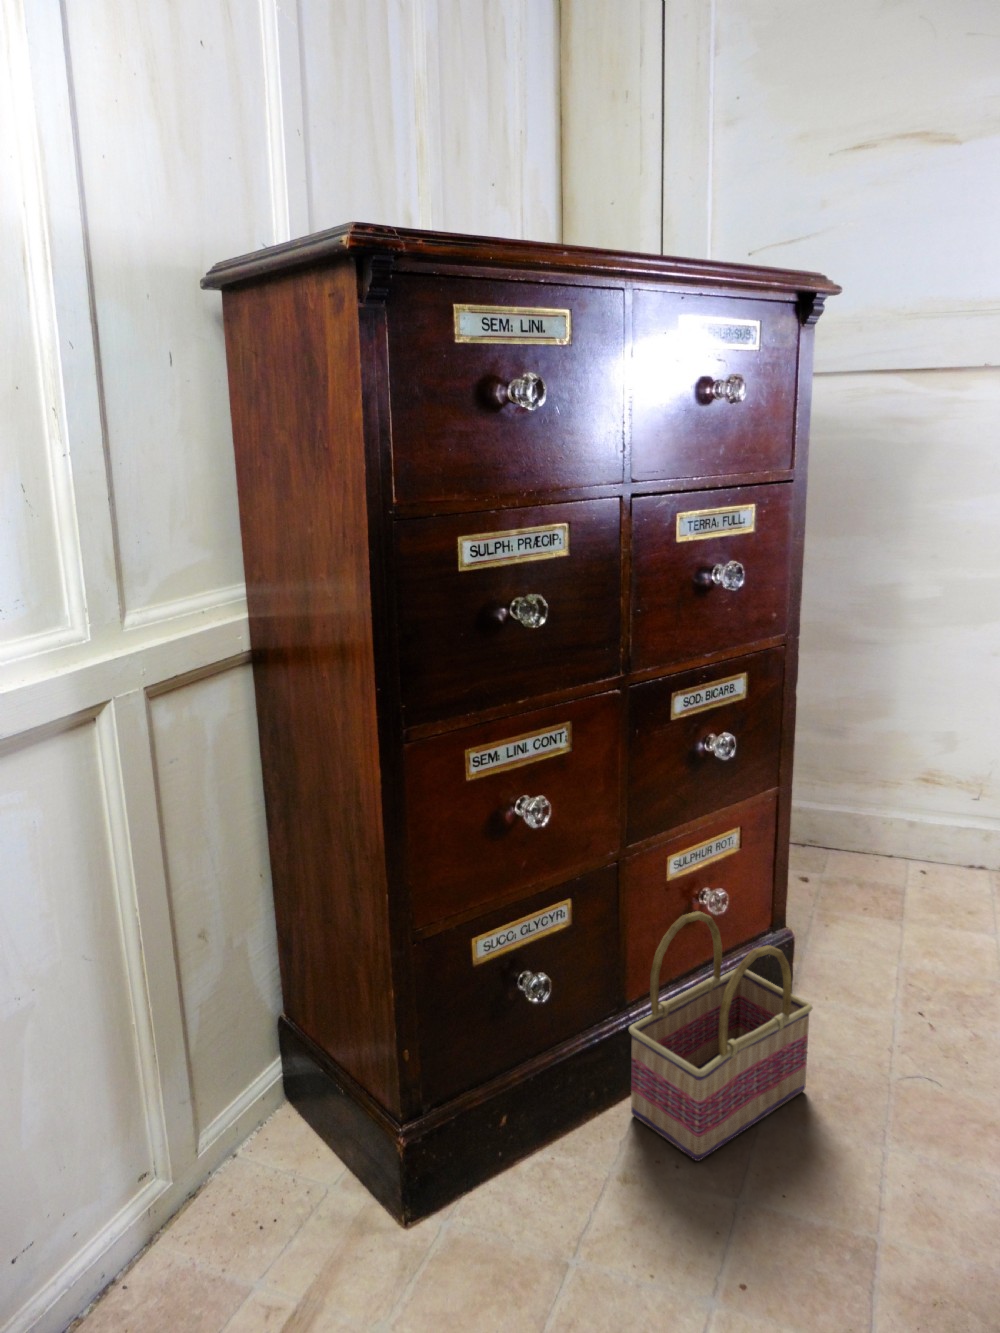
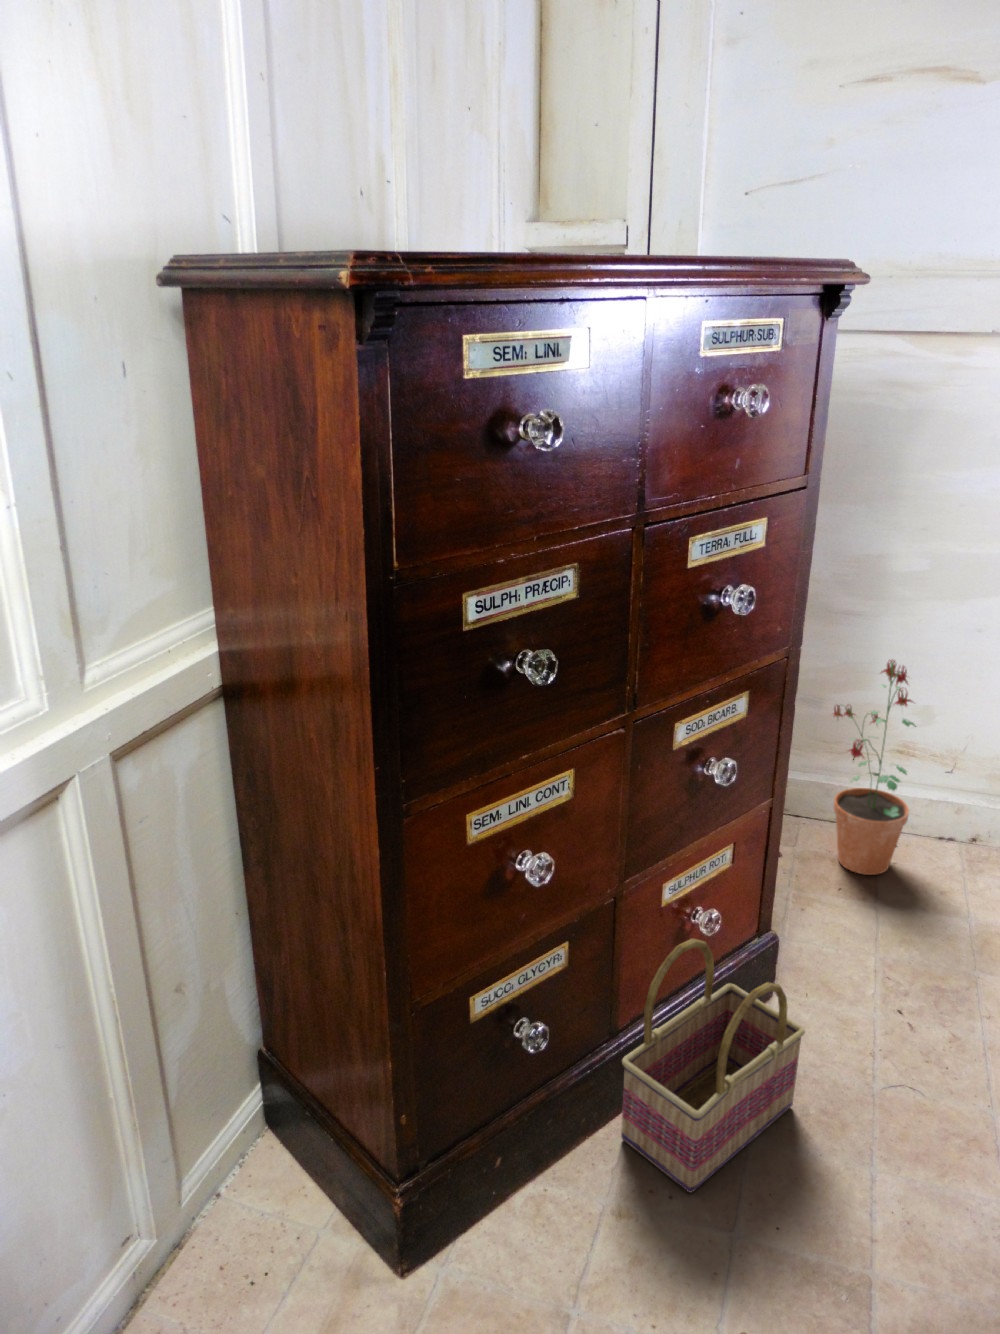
potted plant: none [849,681,935,896] -> present [834,660,916,875]

